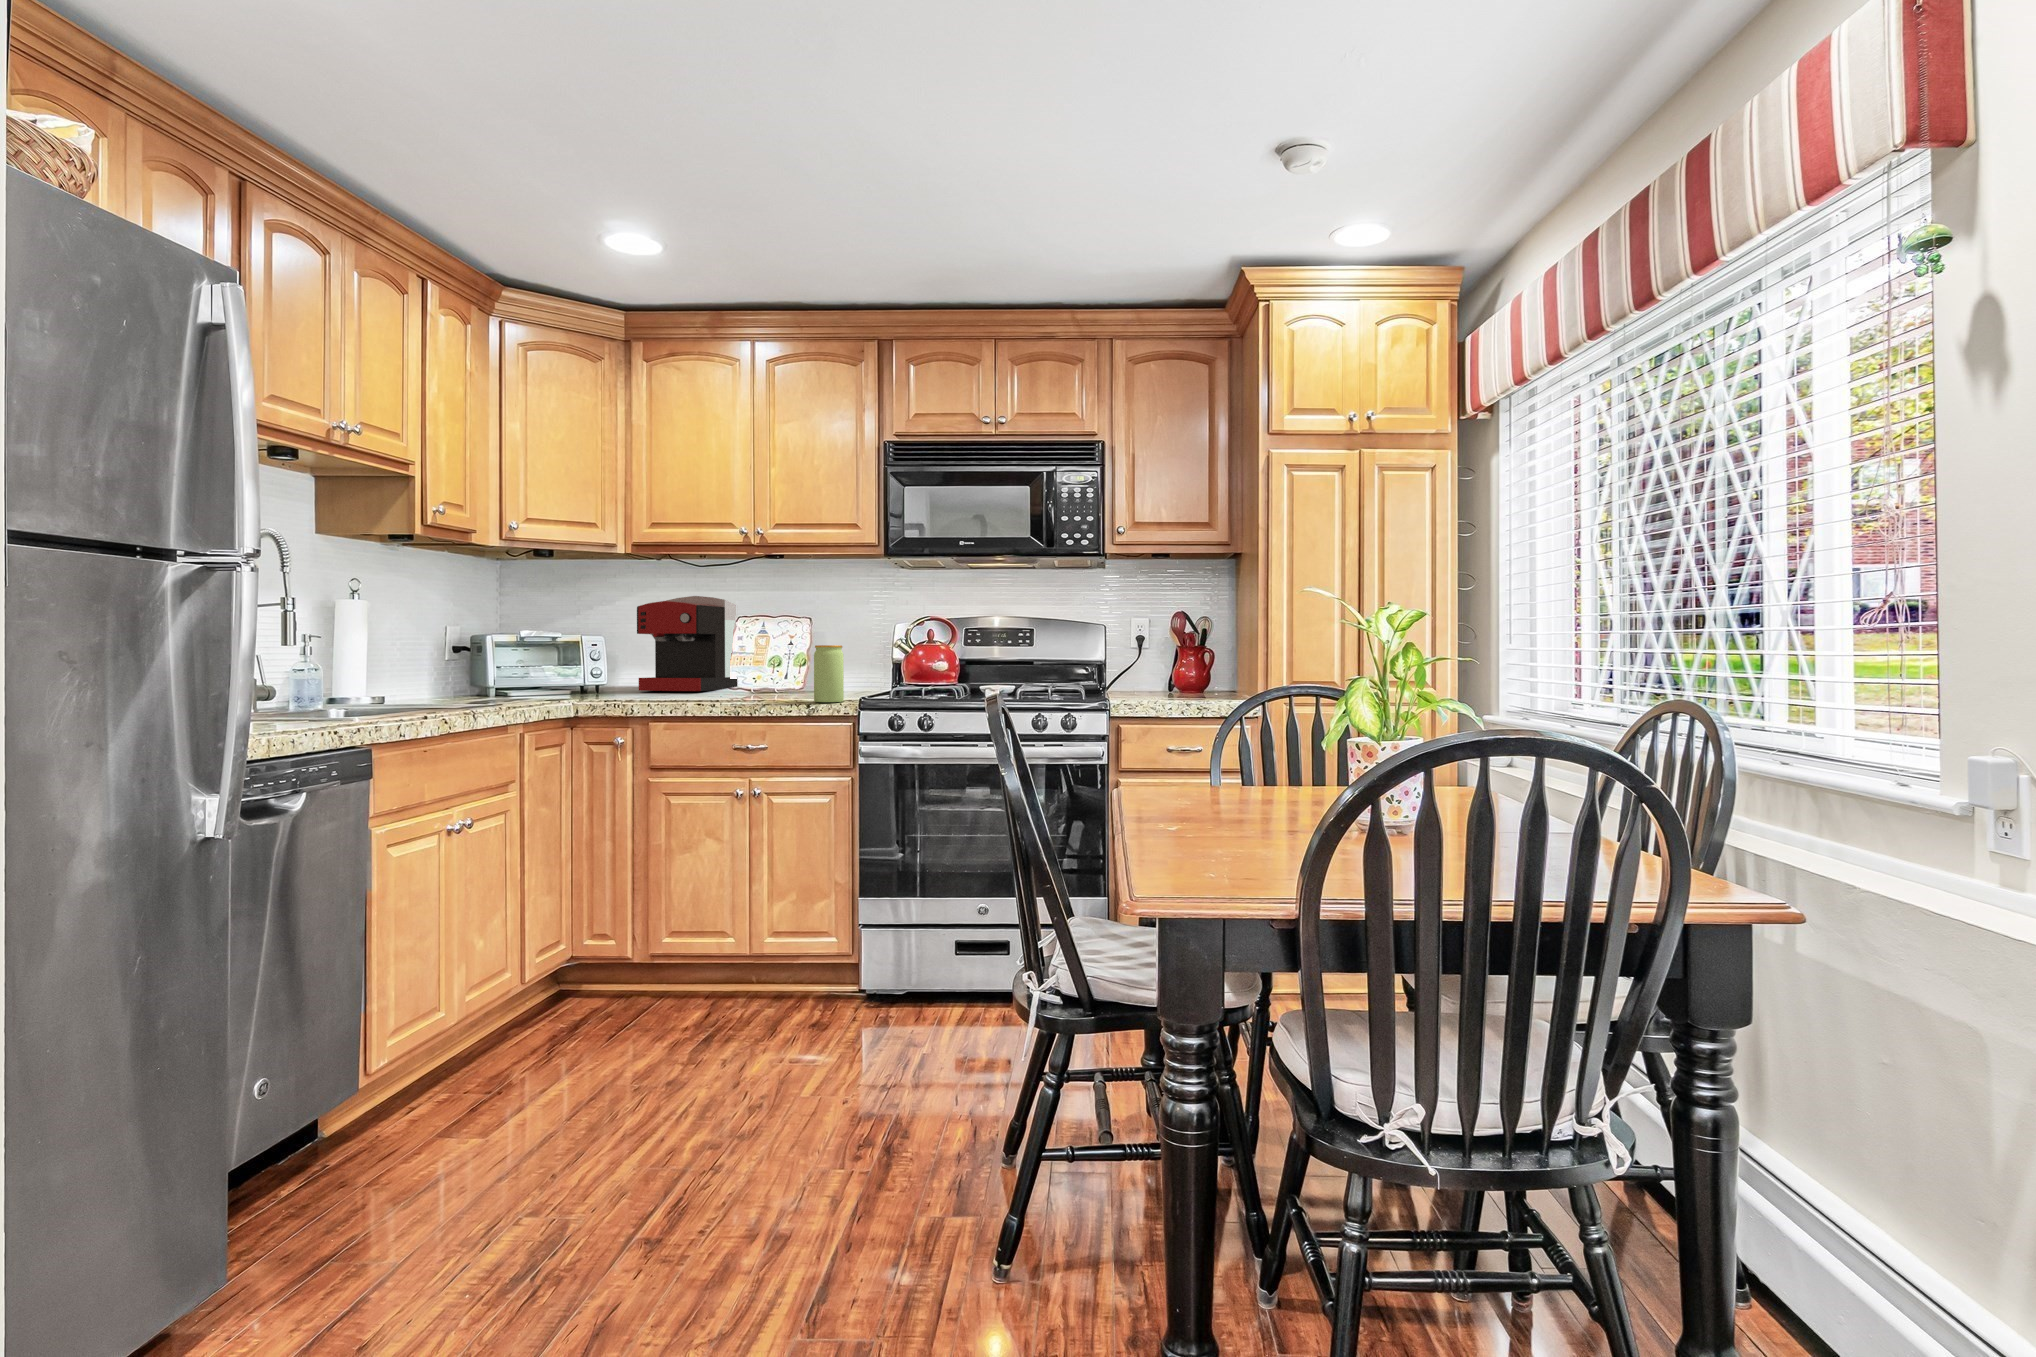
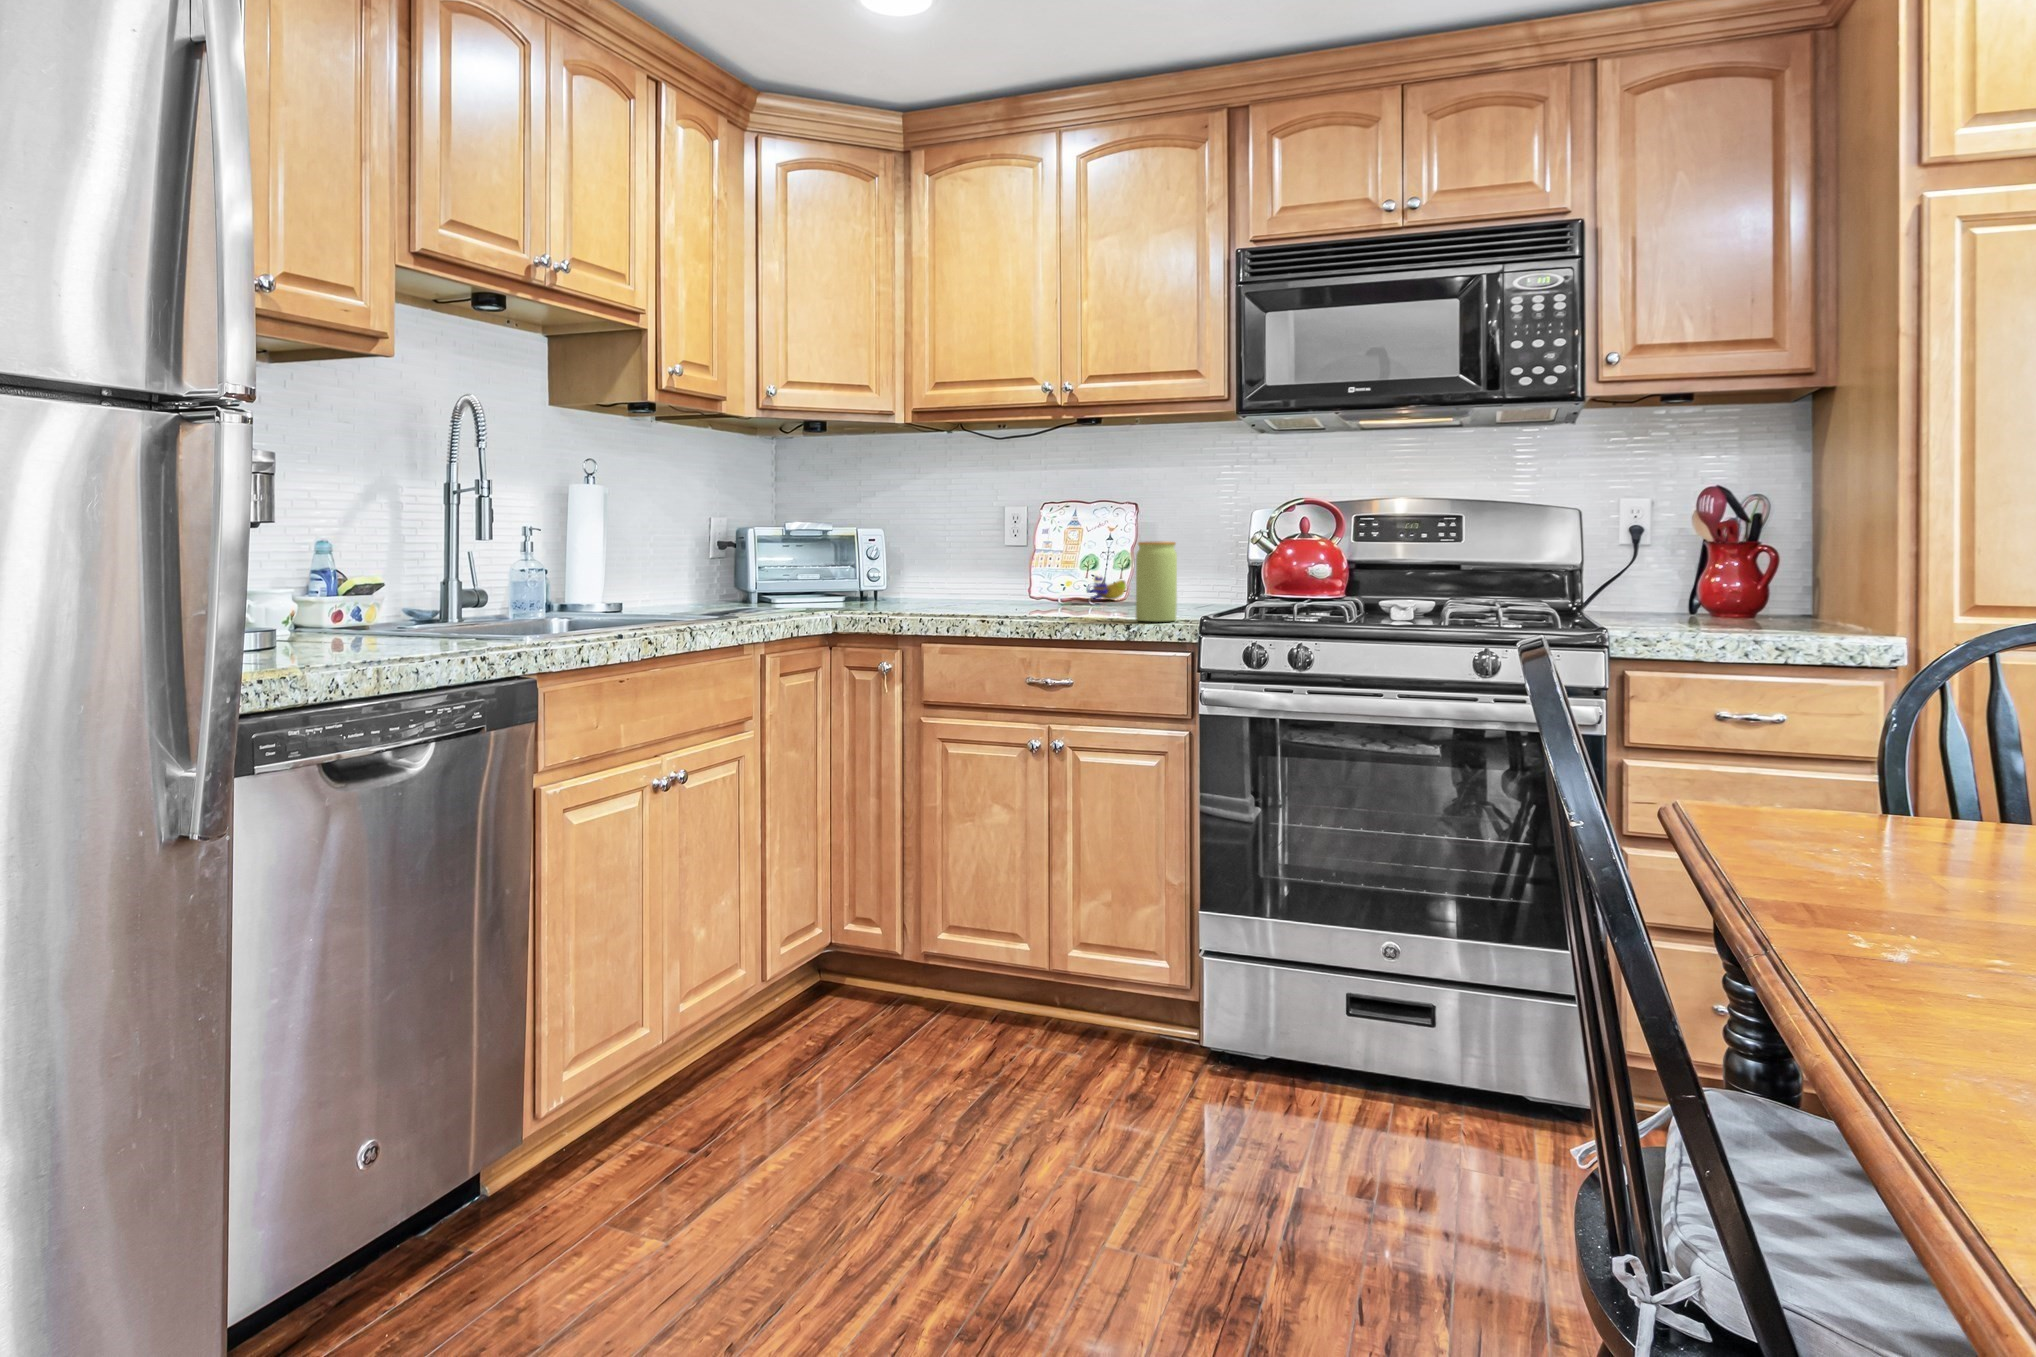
coffee maker: present [637,596,738,691] -> none [923,481,1048,604]
banana: none [770,663,801,687] -> present [1087,576,1126,599]

